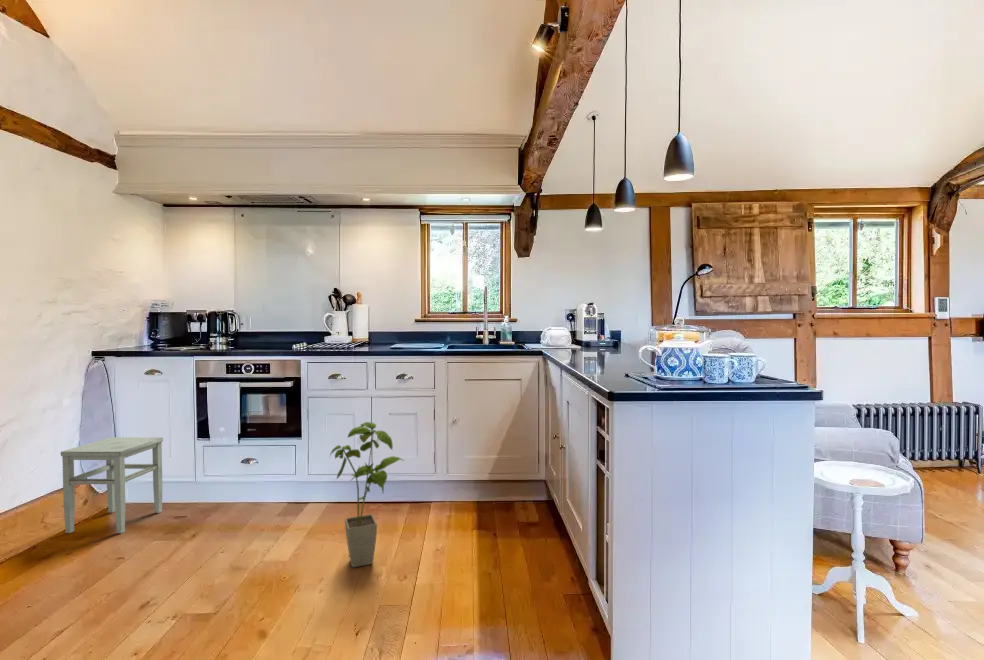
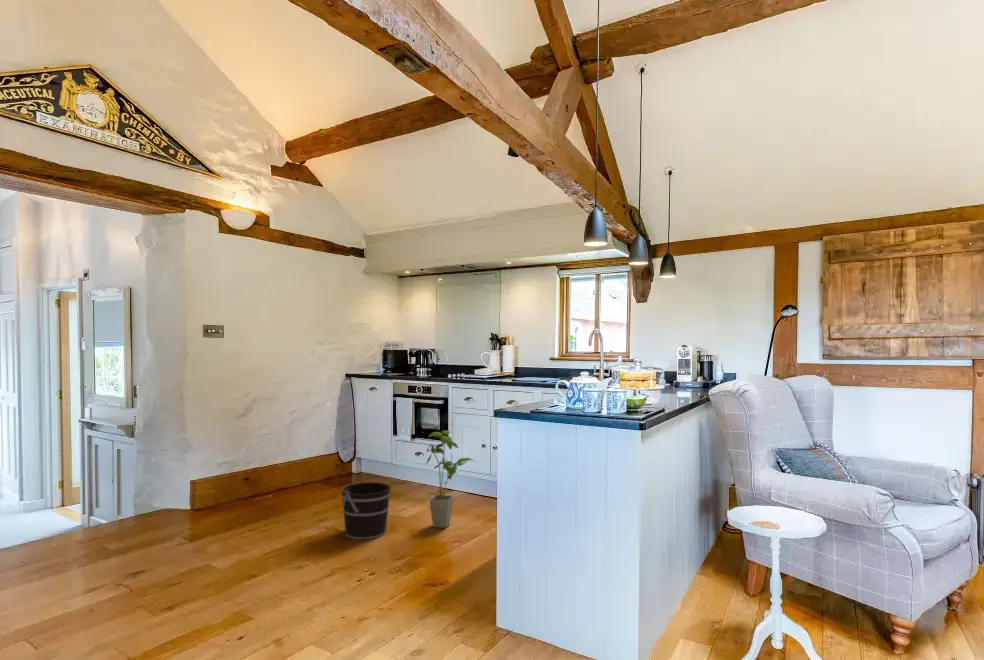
stool: present [61,437,163,533] -> none [325,428,377,486]
bucket: none [204,517,296,634] -> present [342,481,391,539]

